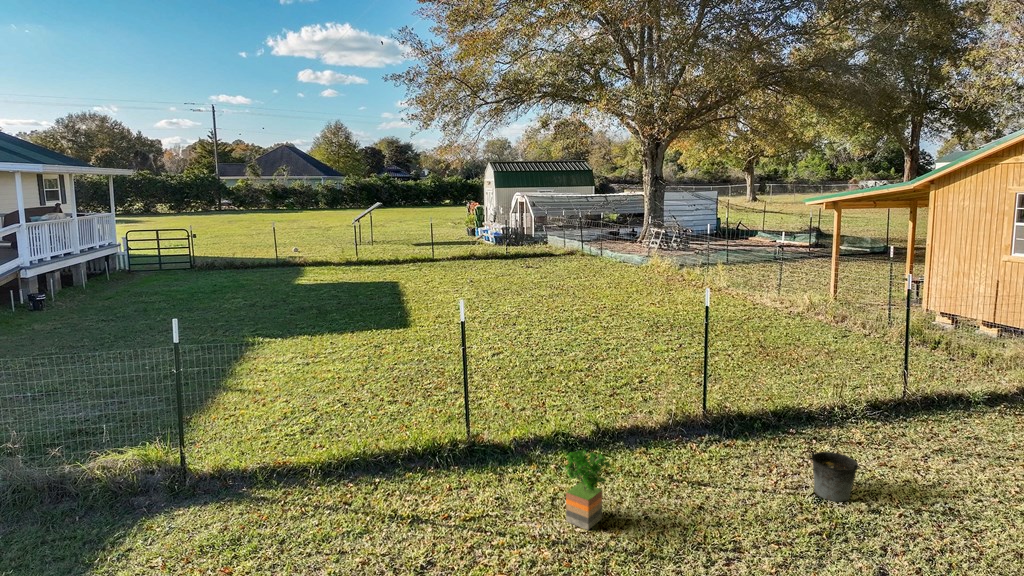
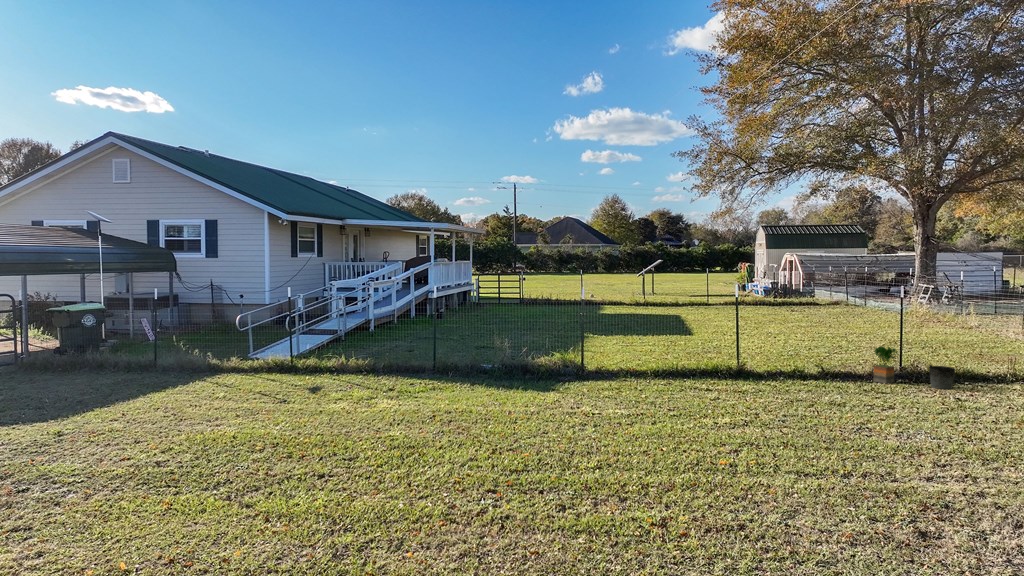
potted tree: present [566,450,611,530] -> present [873,346,898,383]

